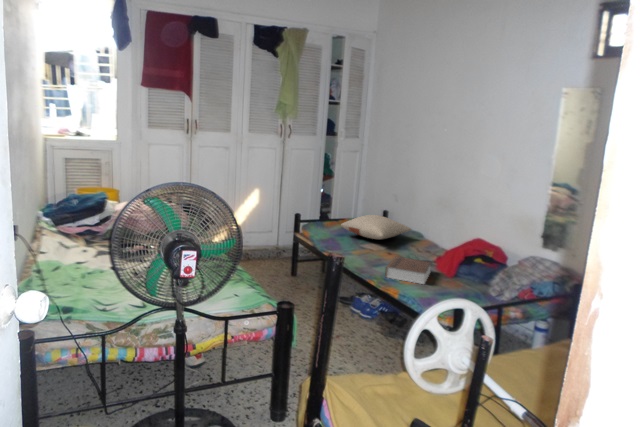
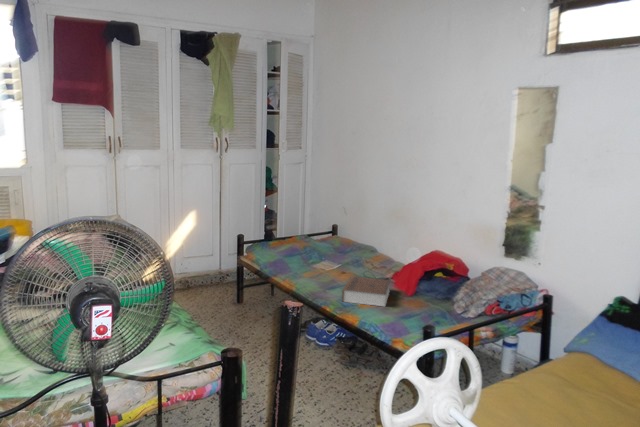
pillow: present [341,215,411,239] -> none [289,231,364,257]

